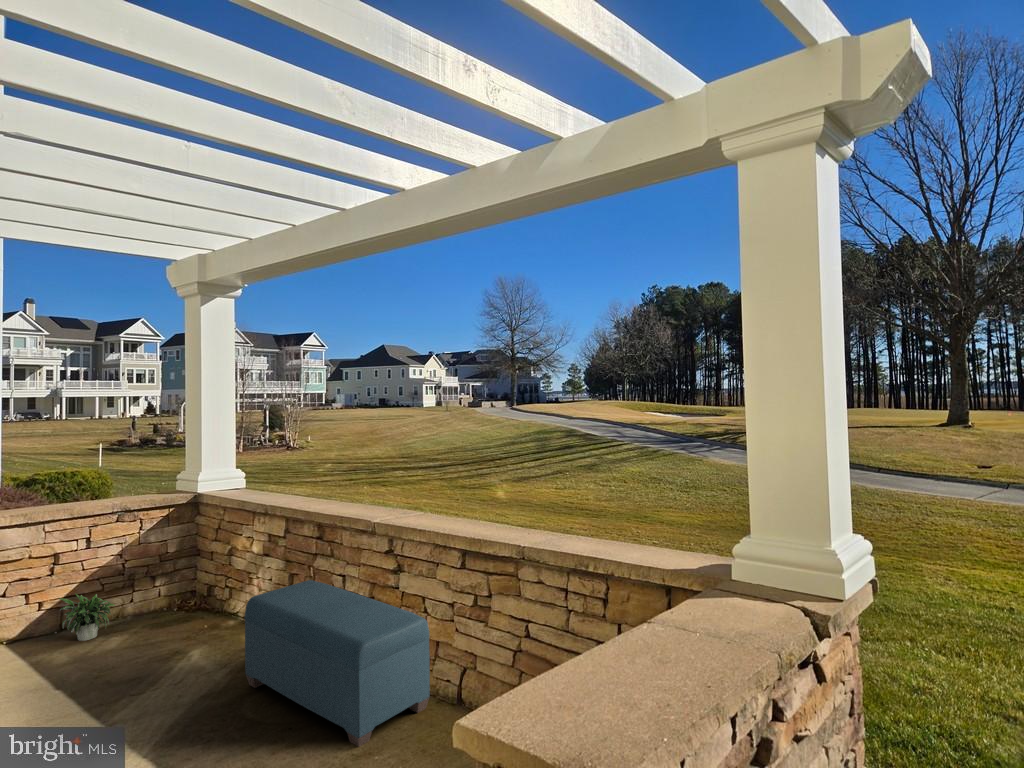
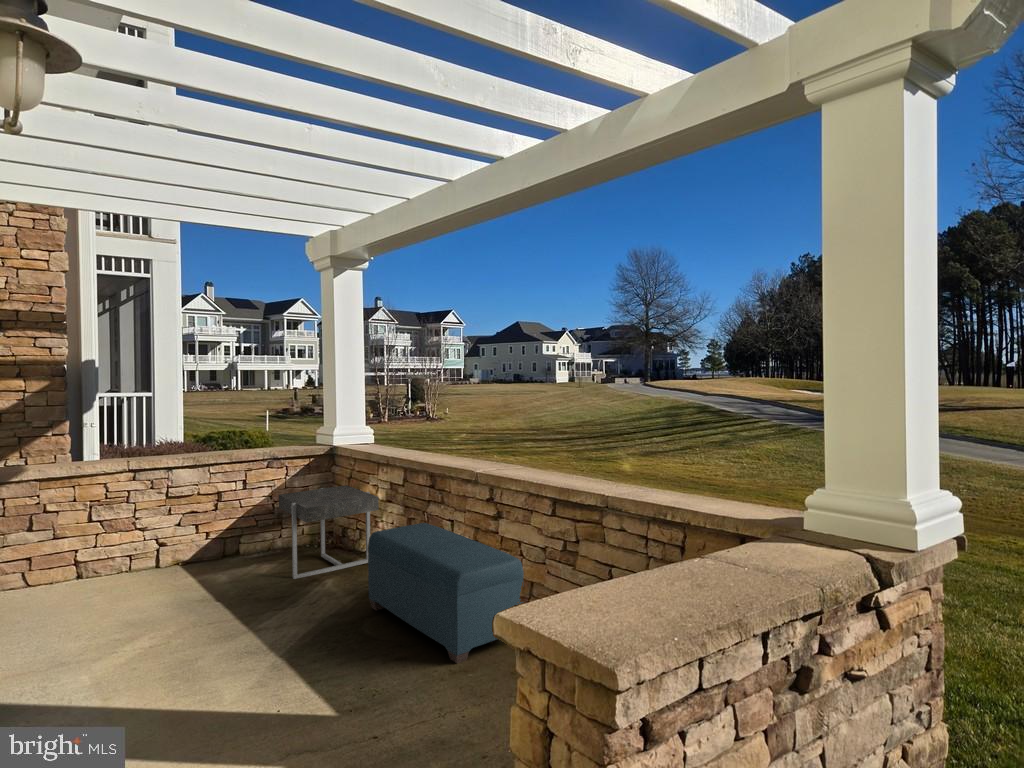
side table: none [128,538,253,657] -> present [279,485,379,579]
potted plant: present [55,594,115,641] -> none [225,524,270,563]

